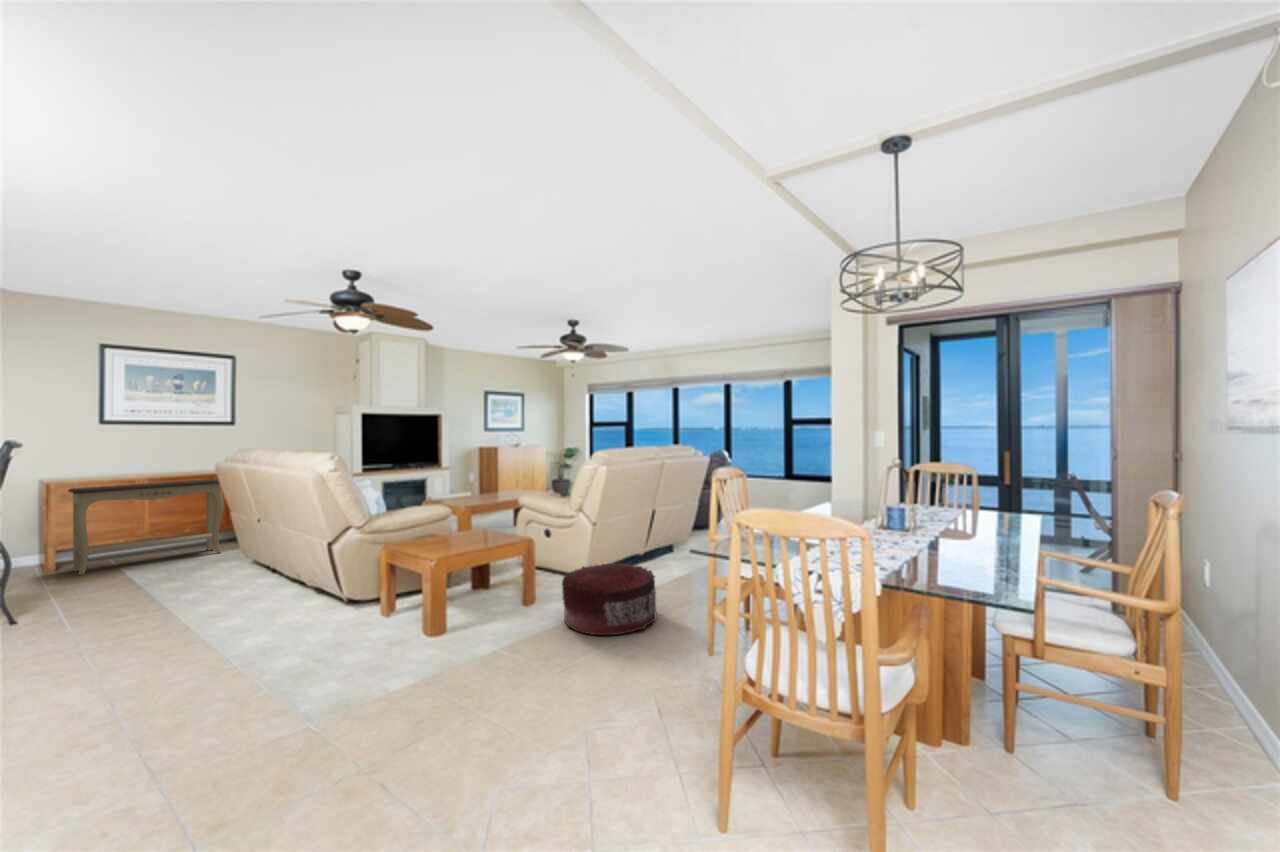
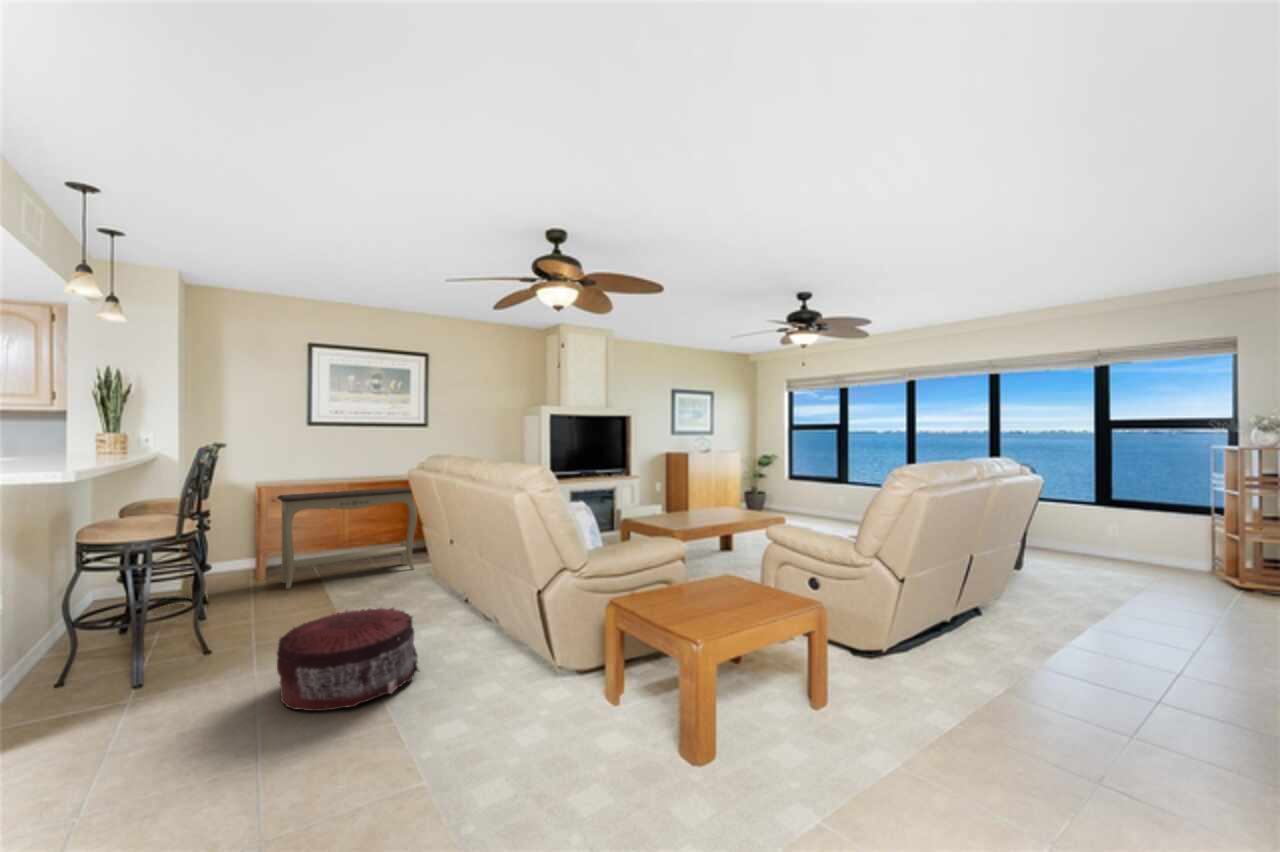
pouf: present [562,563,657,635] -> present [277,608,419,711]

